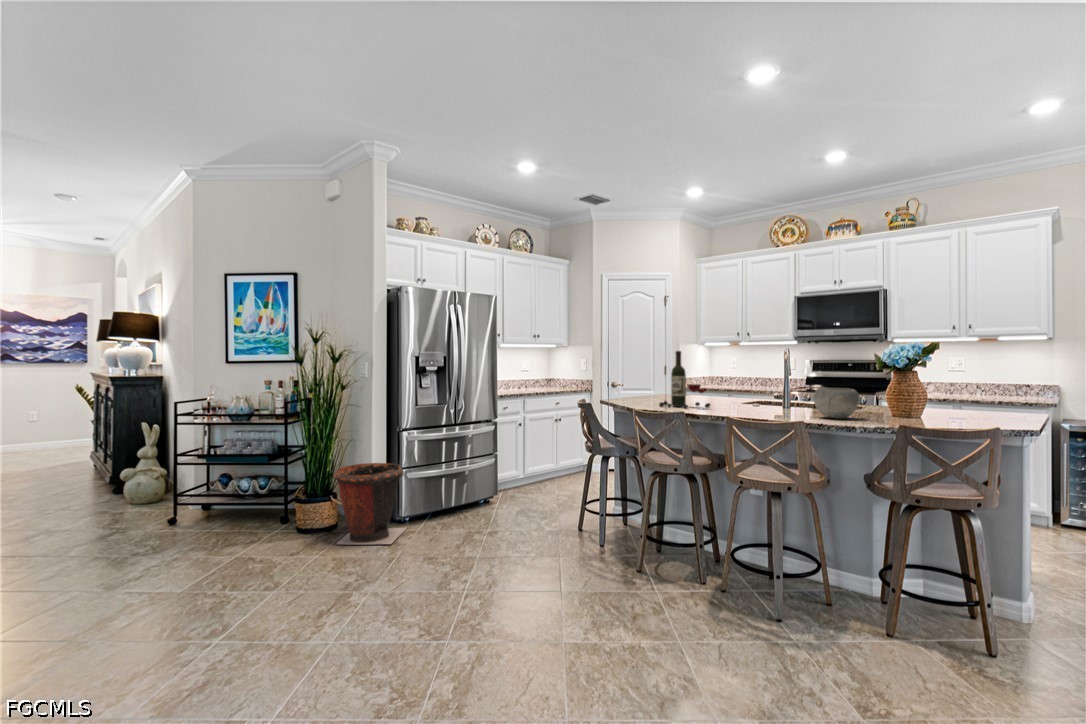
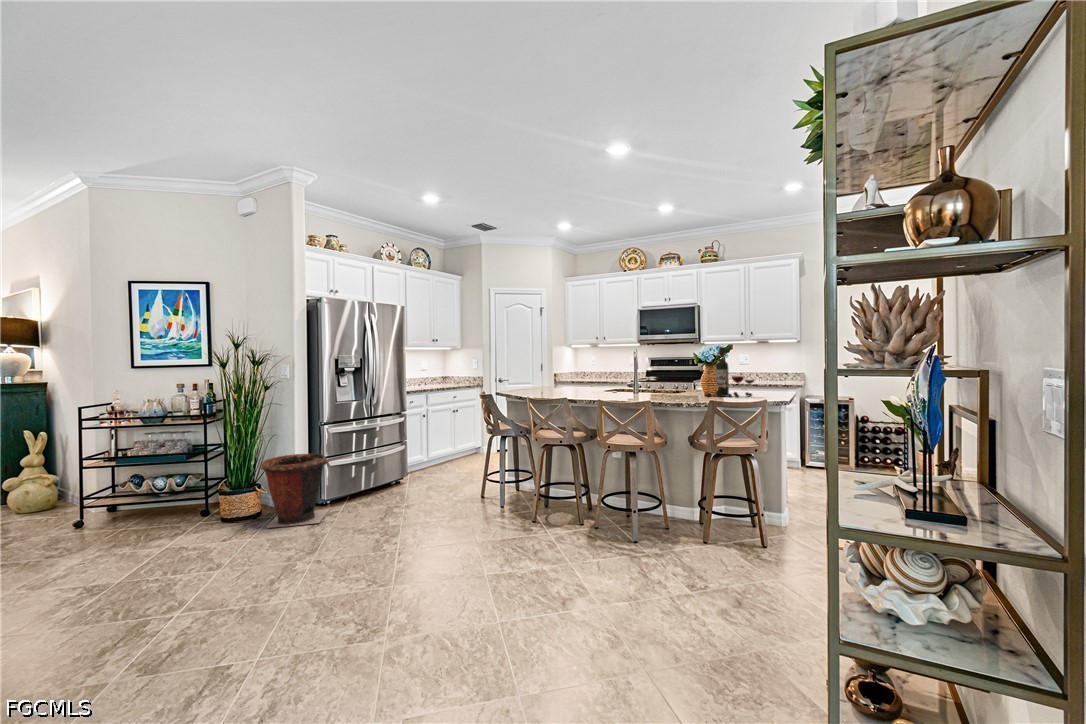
wine bottle: present [659,351,710,409] -> present [704,347,754,398]
bowl: present [814,387,860,419] -> none [655,376,685,398]

